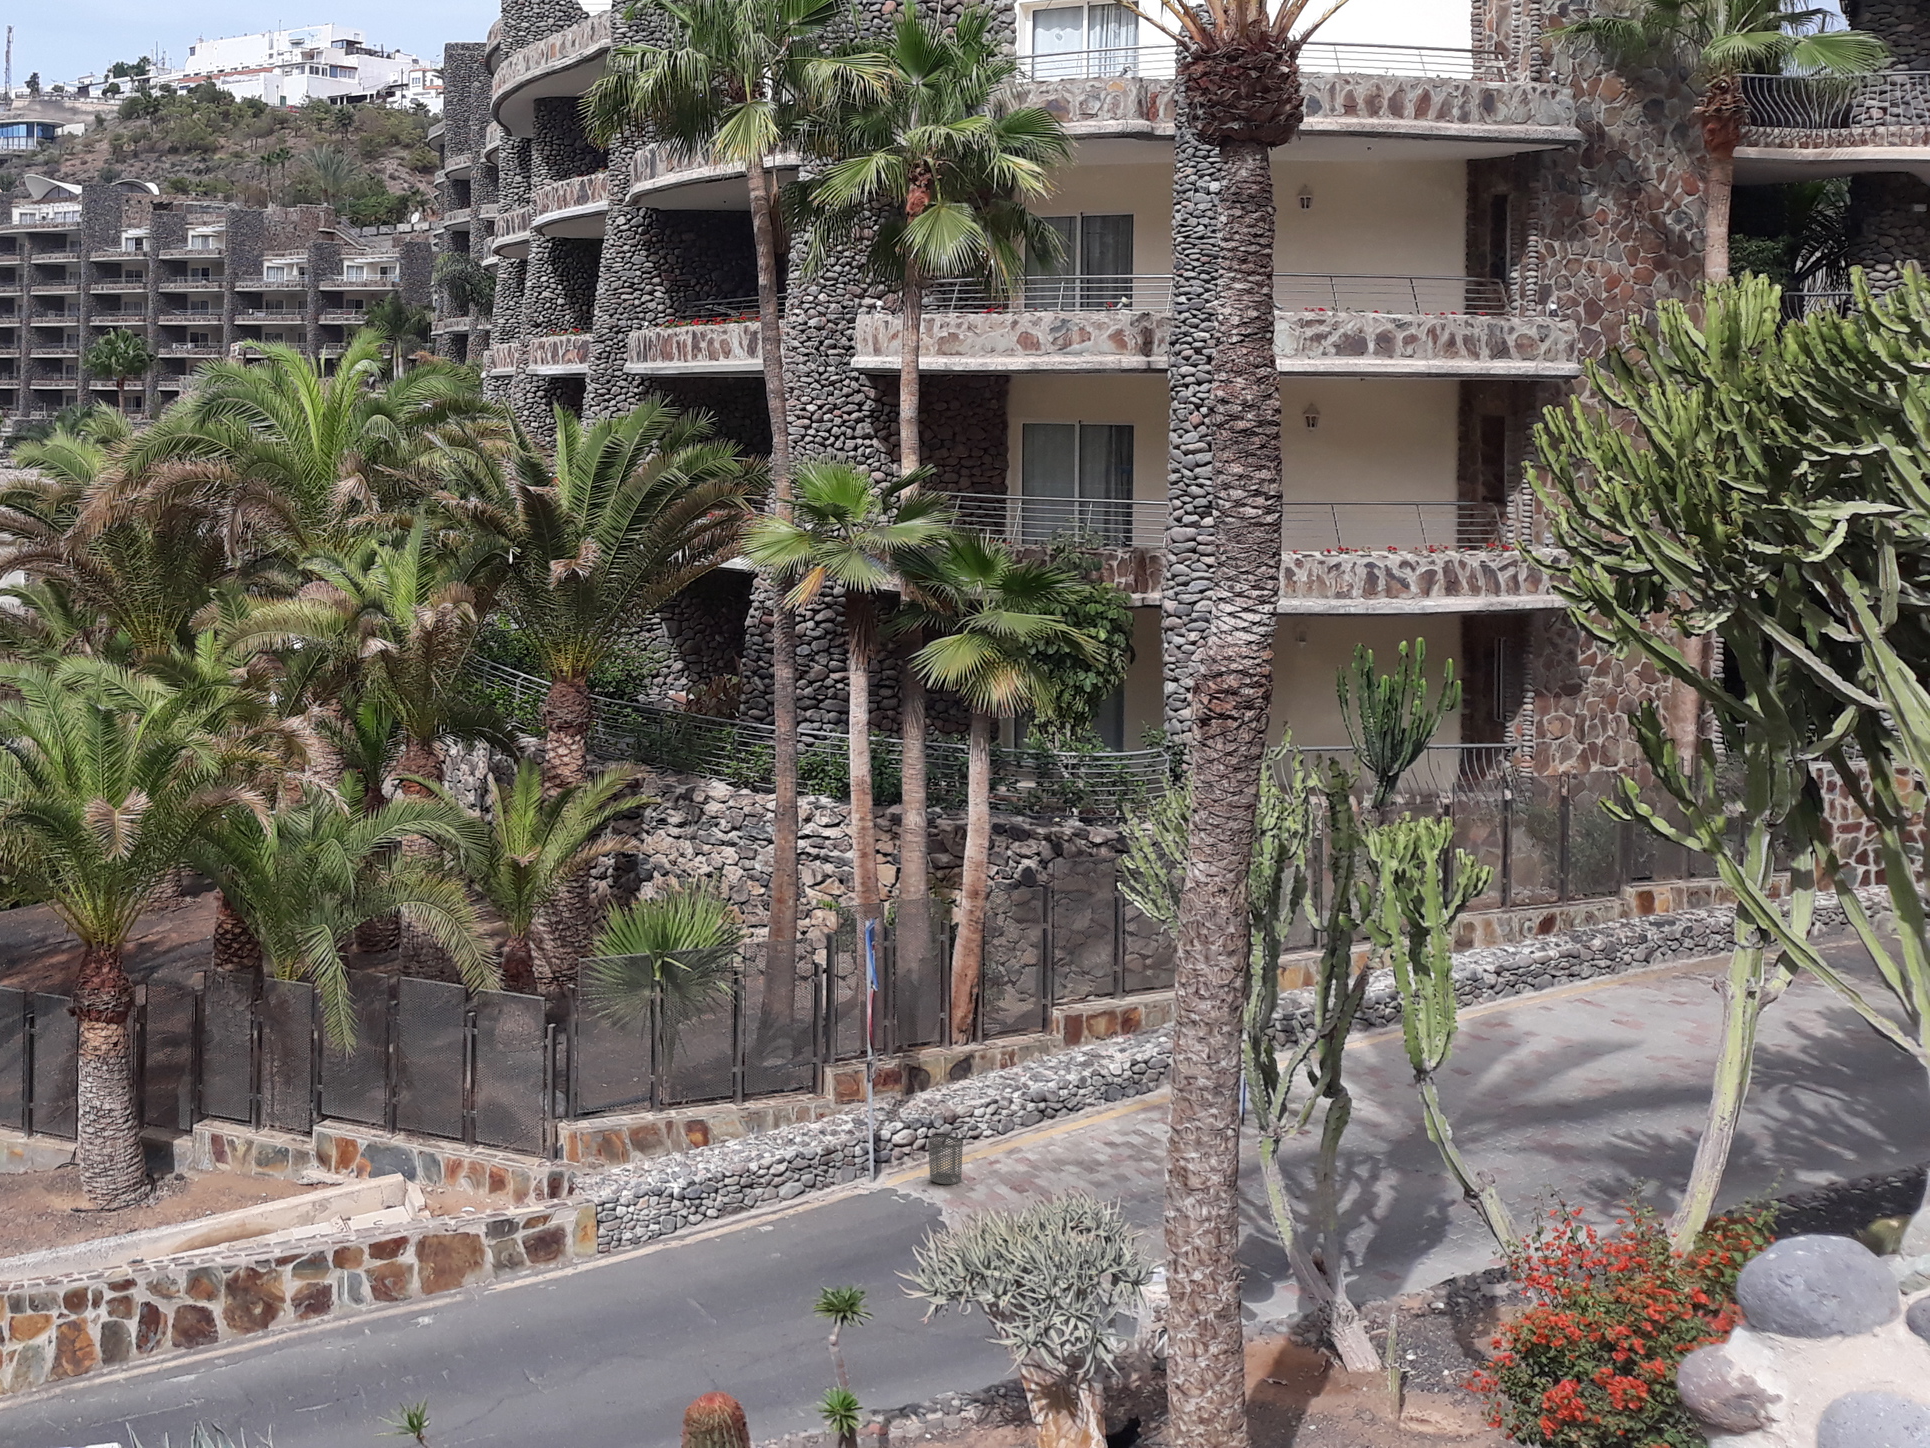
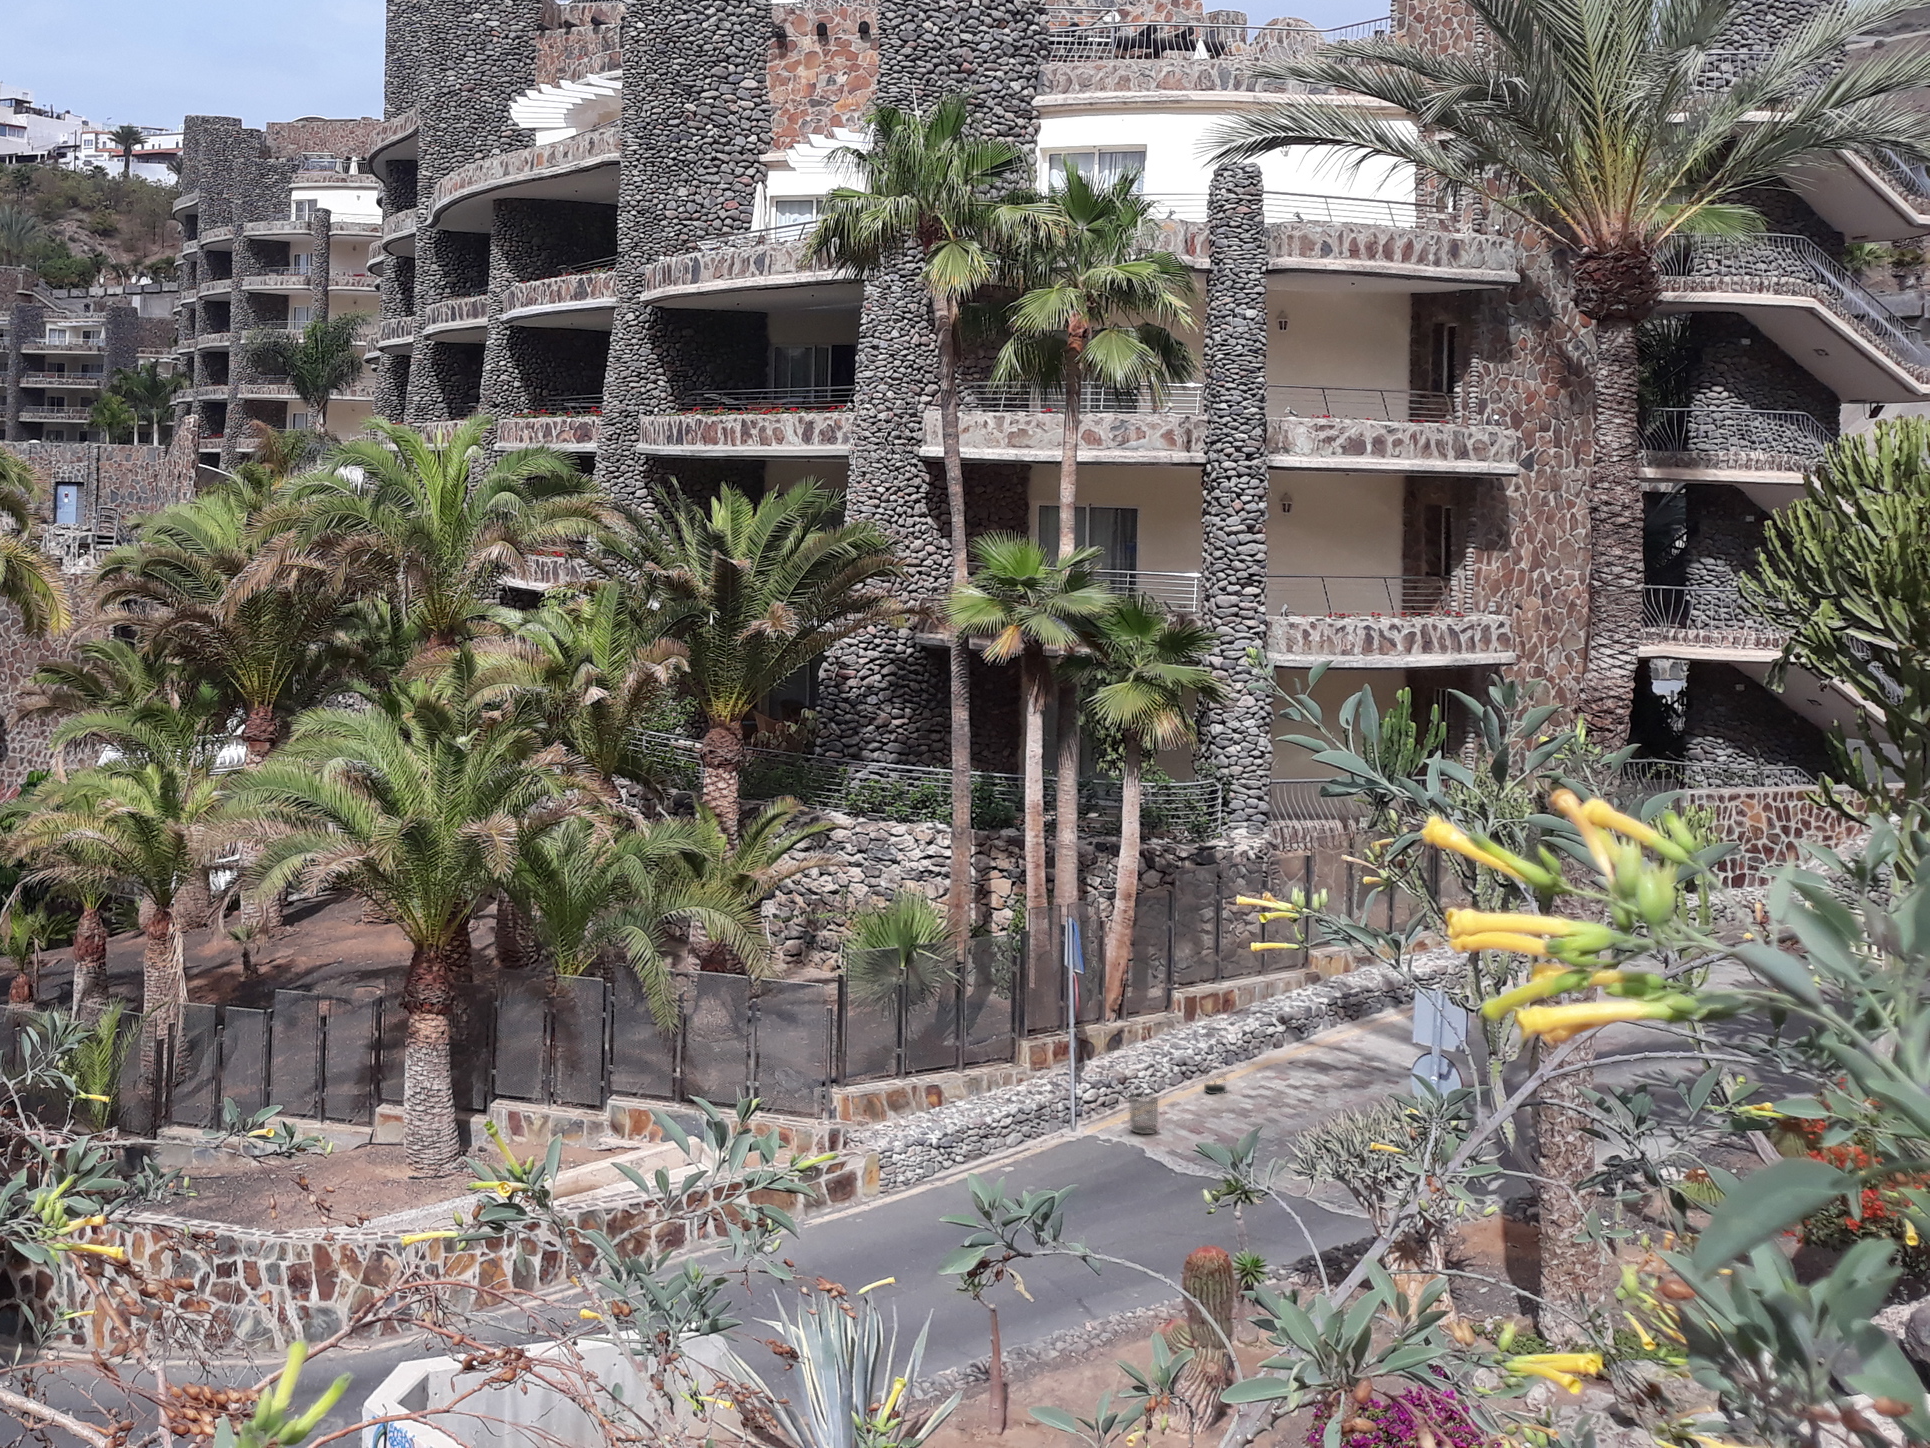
decorative plant: none [1044,1097,1083,1132] -> present [1200,1068,1226,1094]

